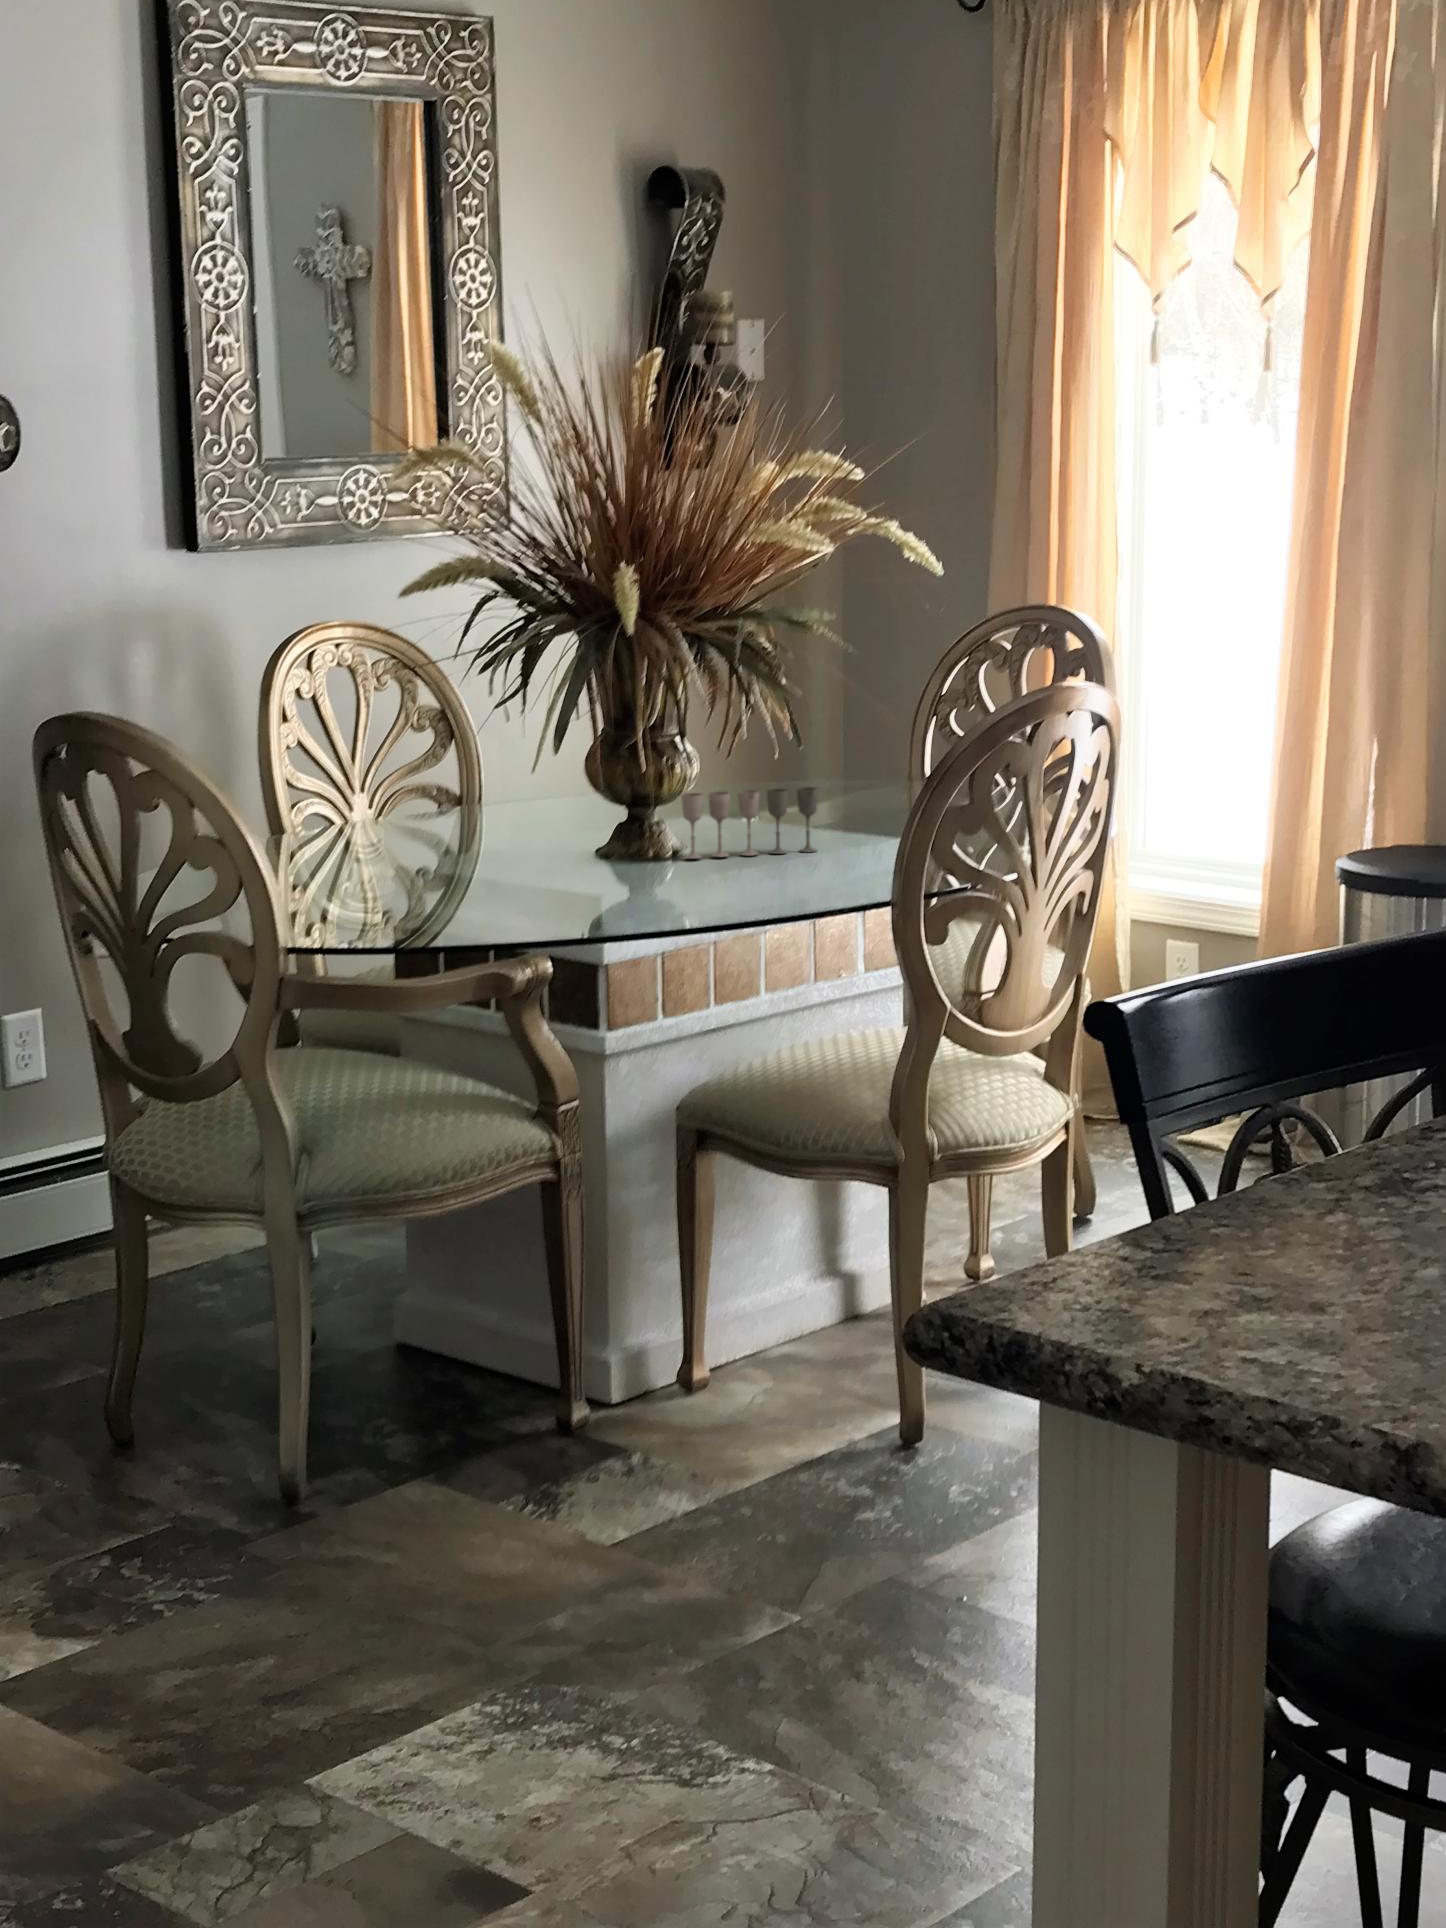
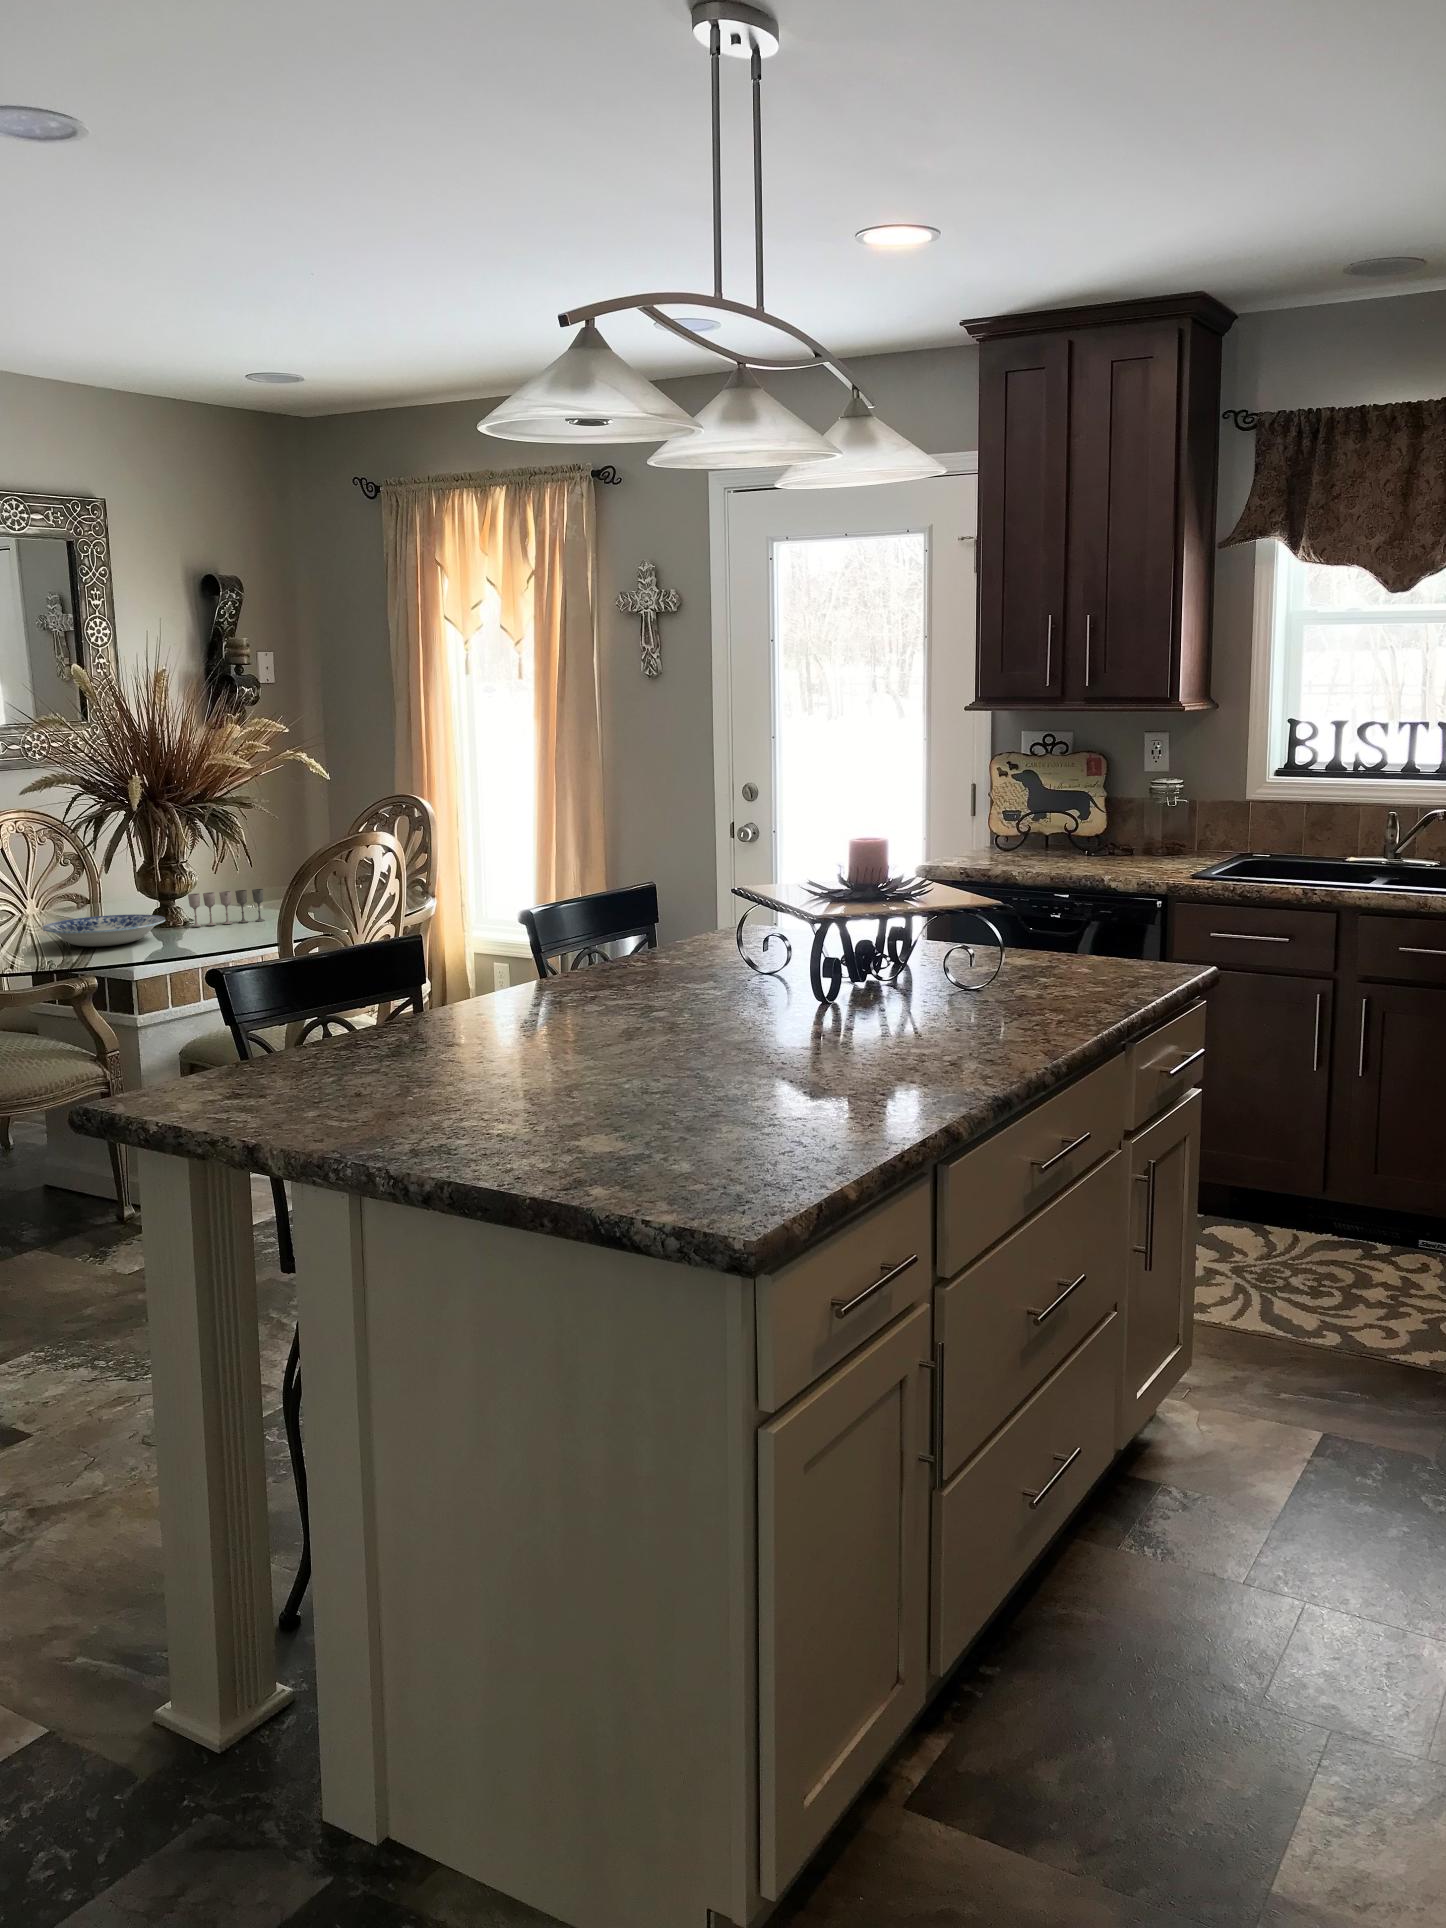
plate: none [435,830,654,892] -> present [42,914,165,947]

